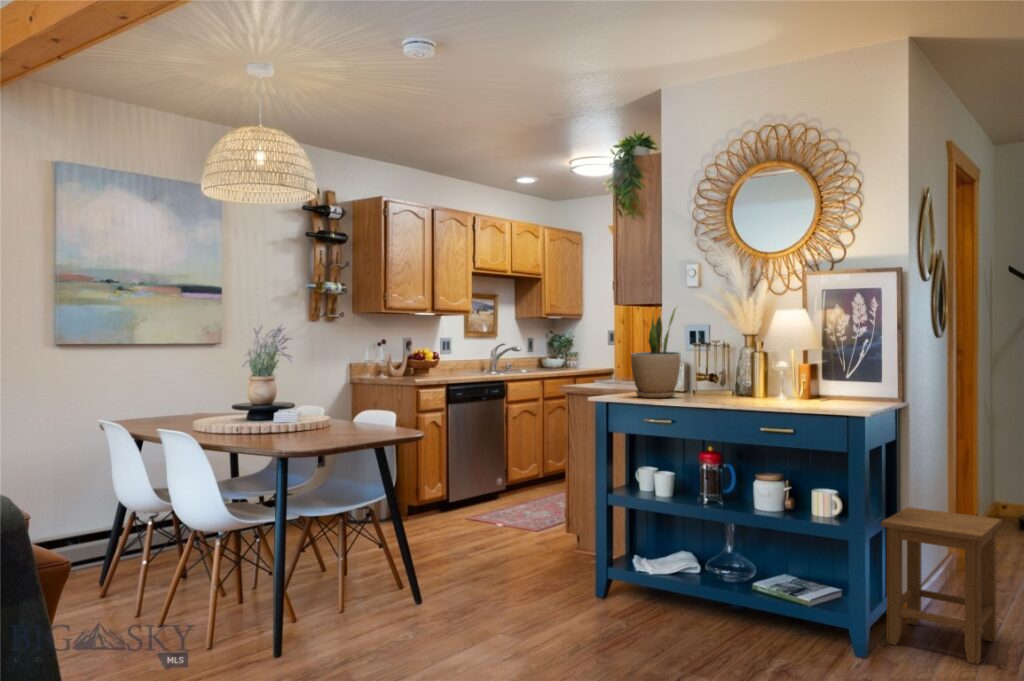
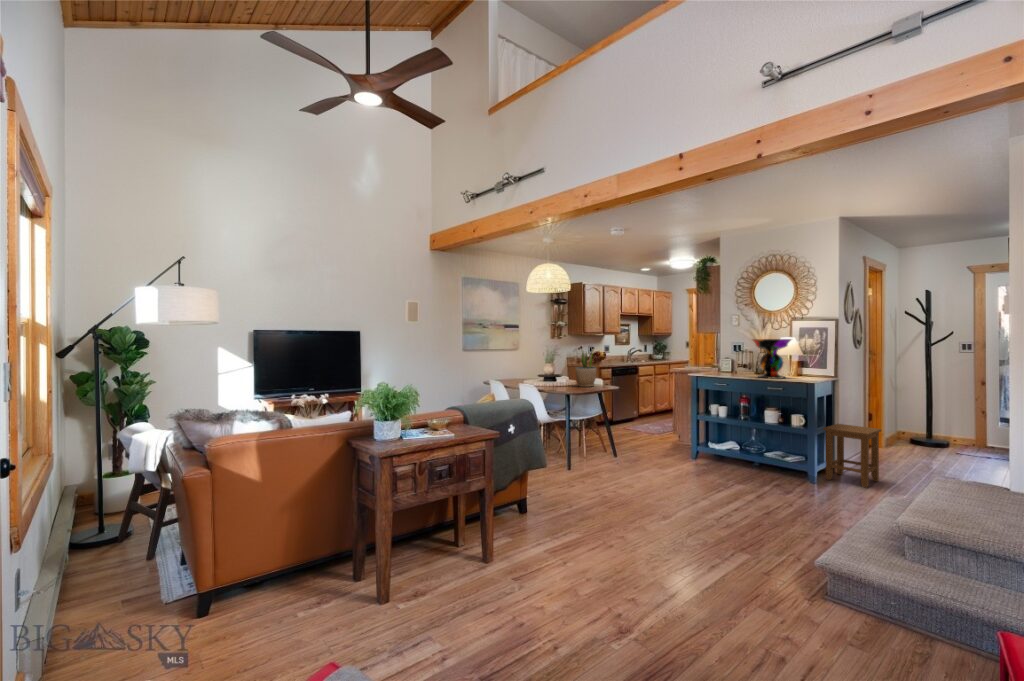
potted plant: present [631,308,681,398] -> present [575,353,596,387]
decorative bowl: none [724,311,815,406] -> present [753,339,791,379]

